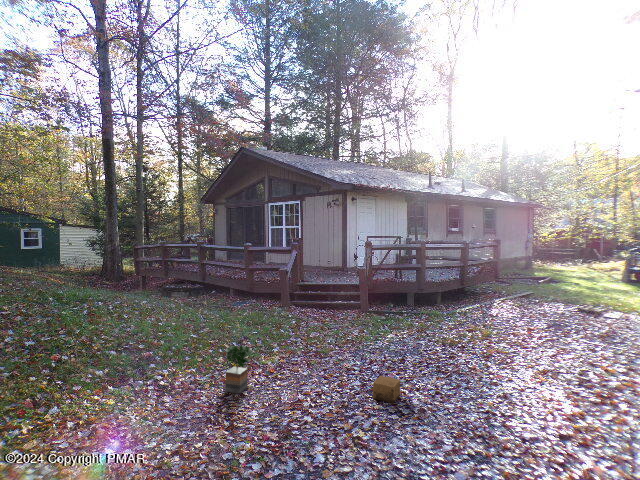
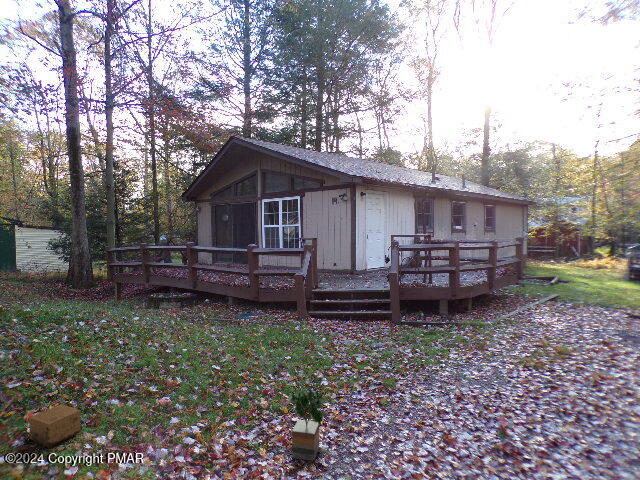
cardboard box: present [373,376,400,403] -> present [29,404,80,448]

